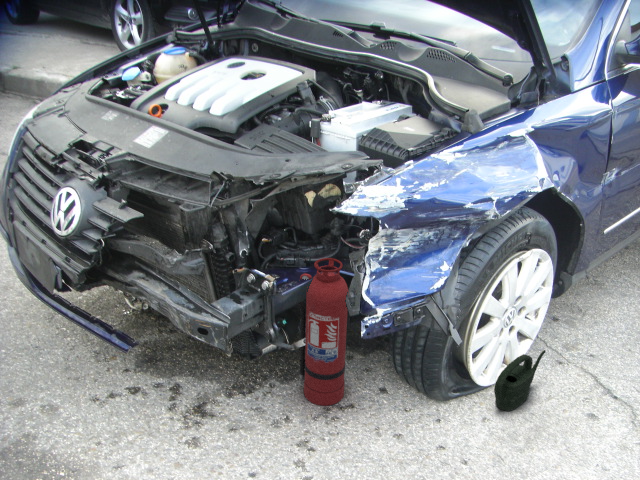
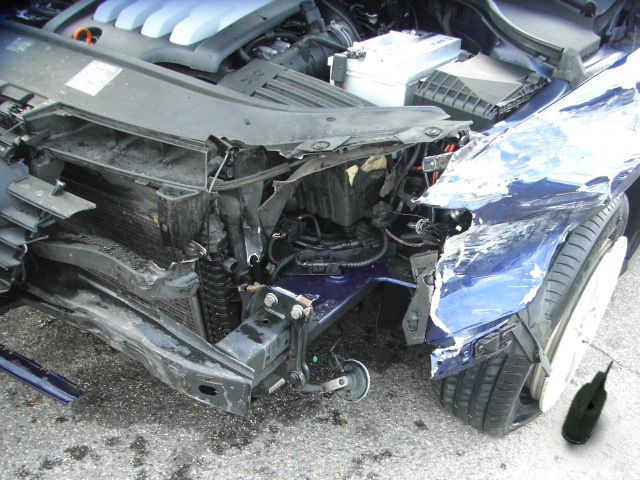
fire extinguisher: present [298,258,348,406] -> none [314,259,395,456]

